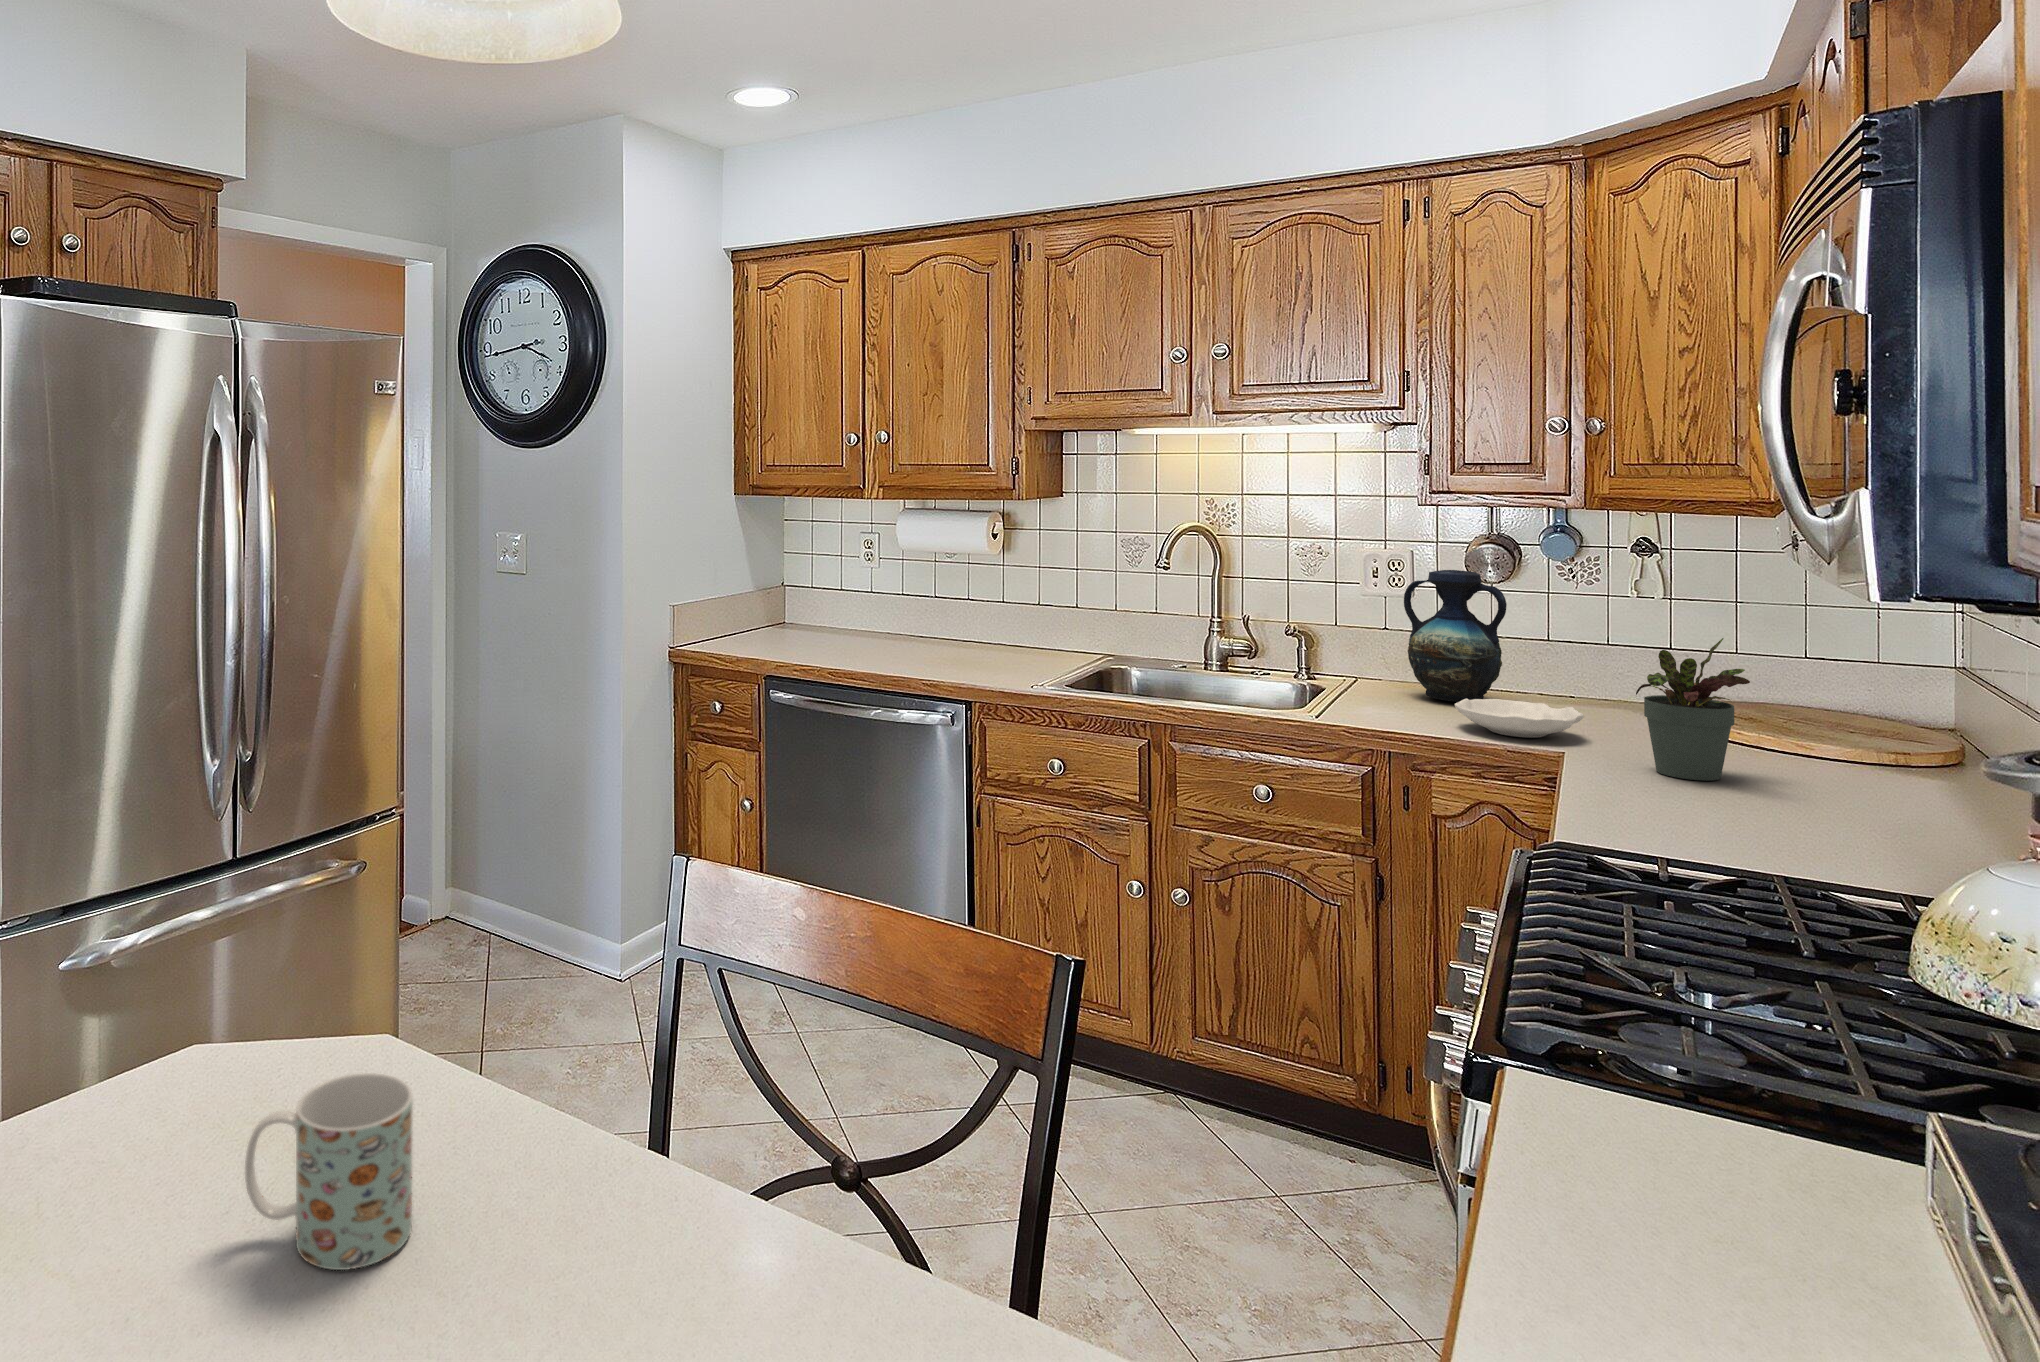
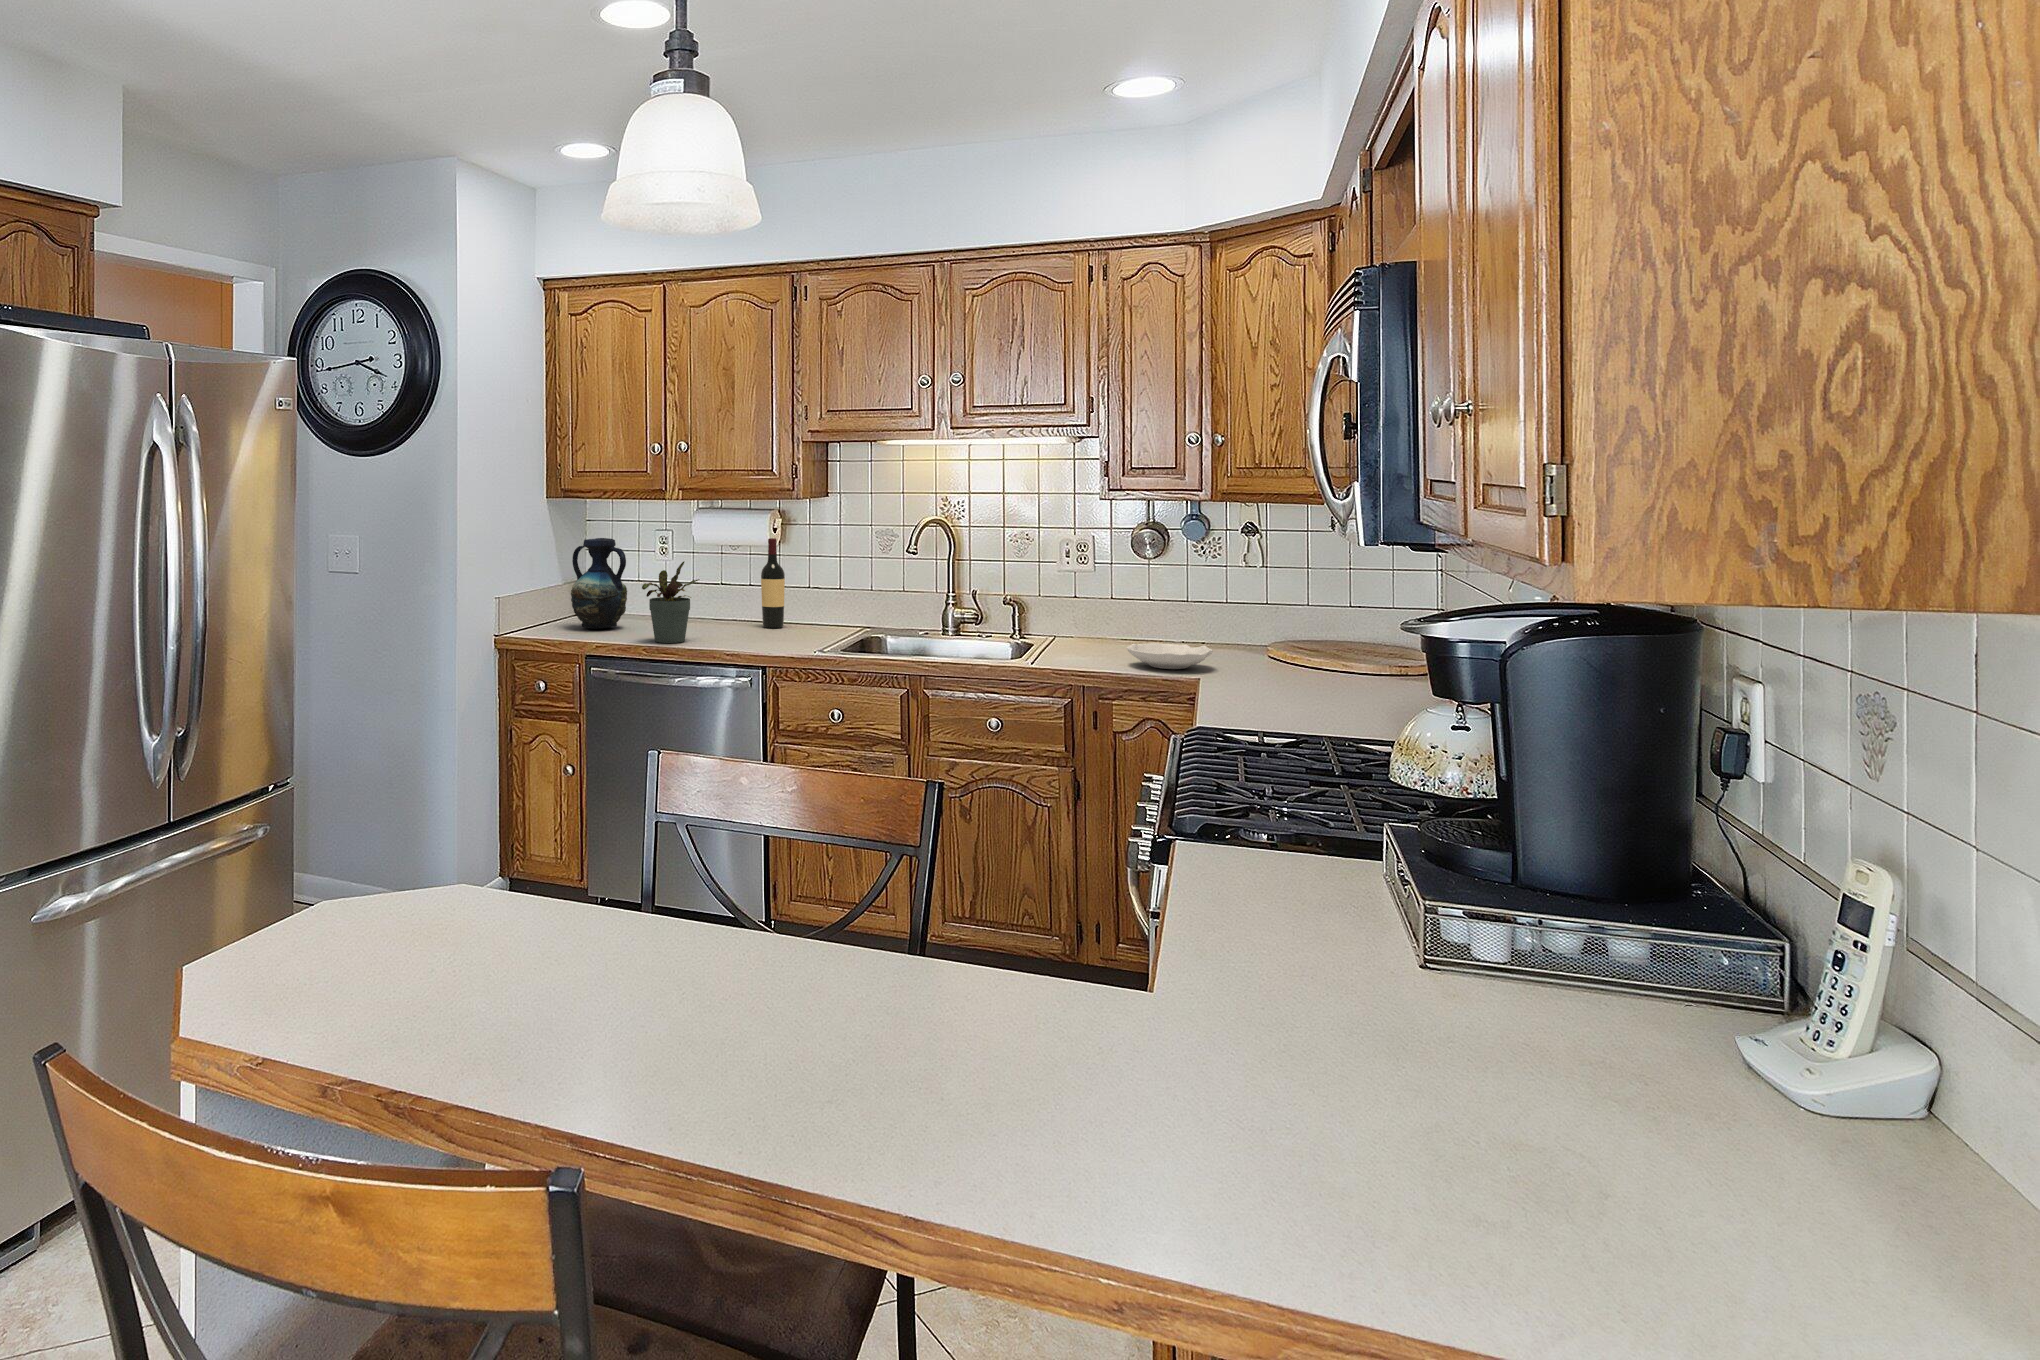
wine bottle: none [981,546,1010,652] -> present [761,538,785,628]
vase: present [1404,570,1507,701] -> present [571,538,627,629]
potted plant: present [1636,638,1750,781] -> present [642,562,700,643]
mug: present [245,1073,413,1270] -> none [435,873,546,989]

